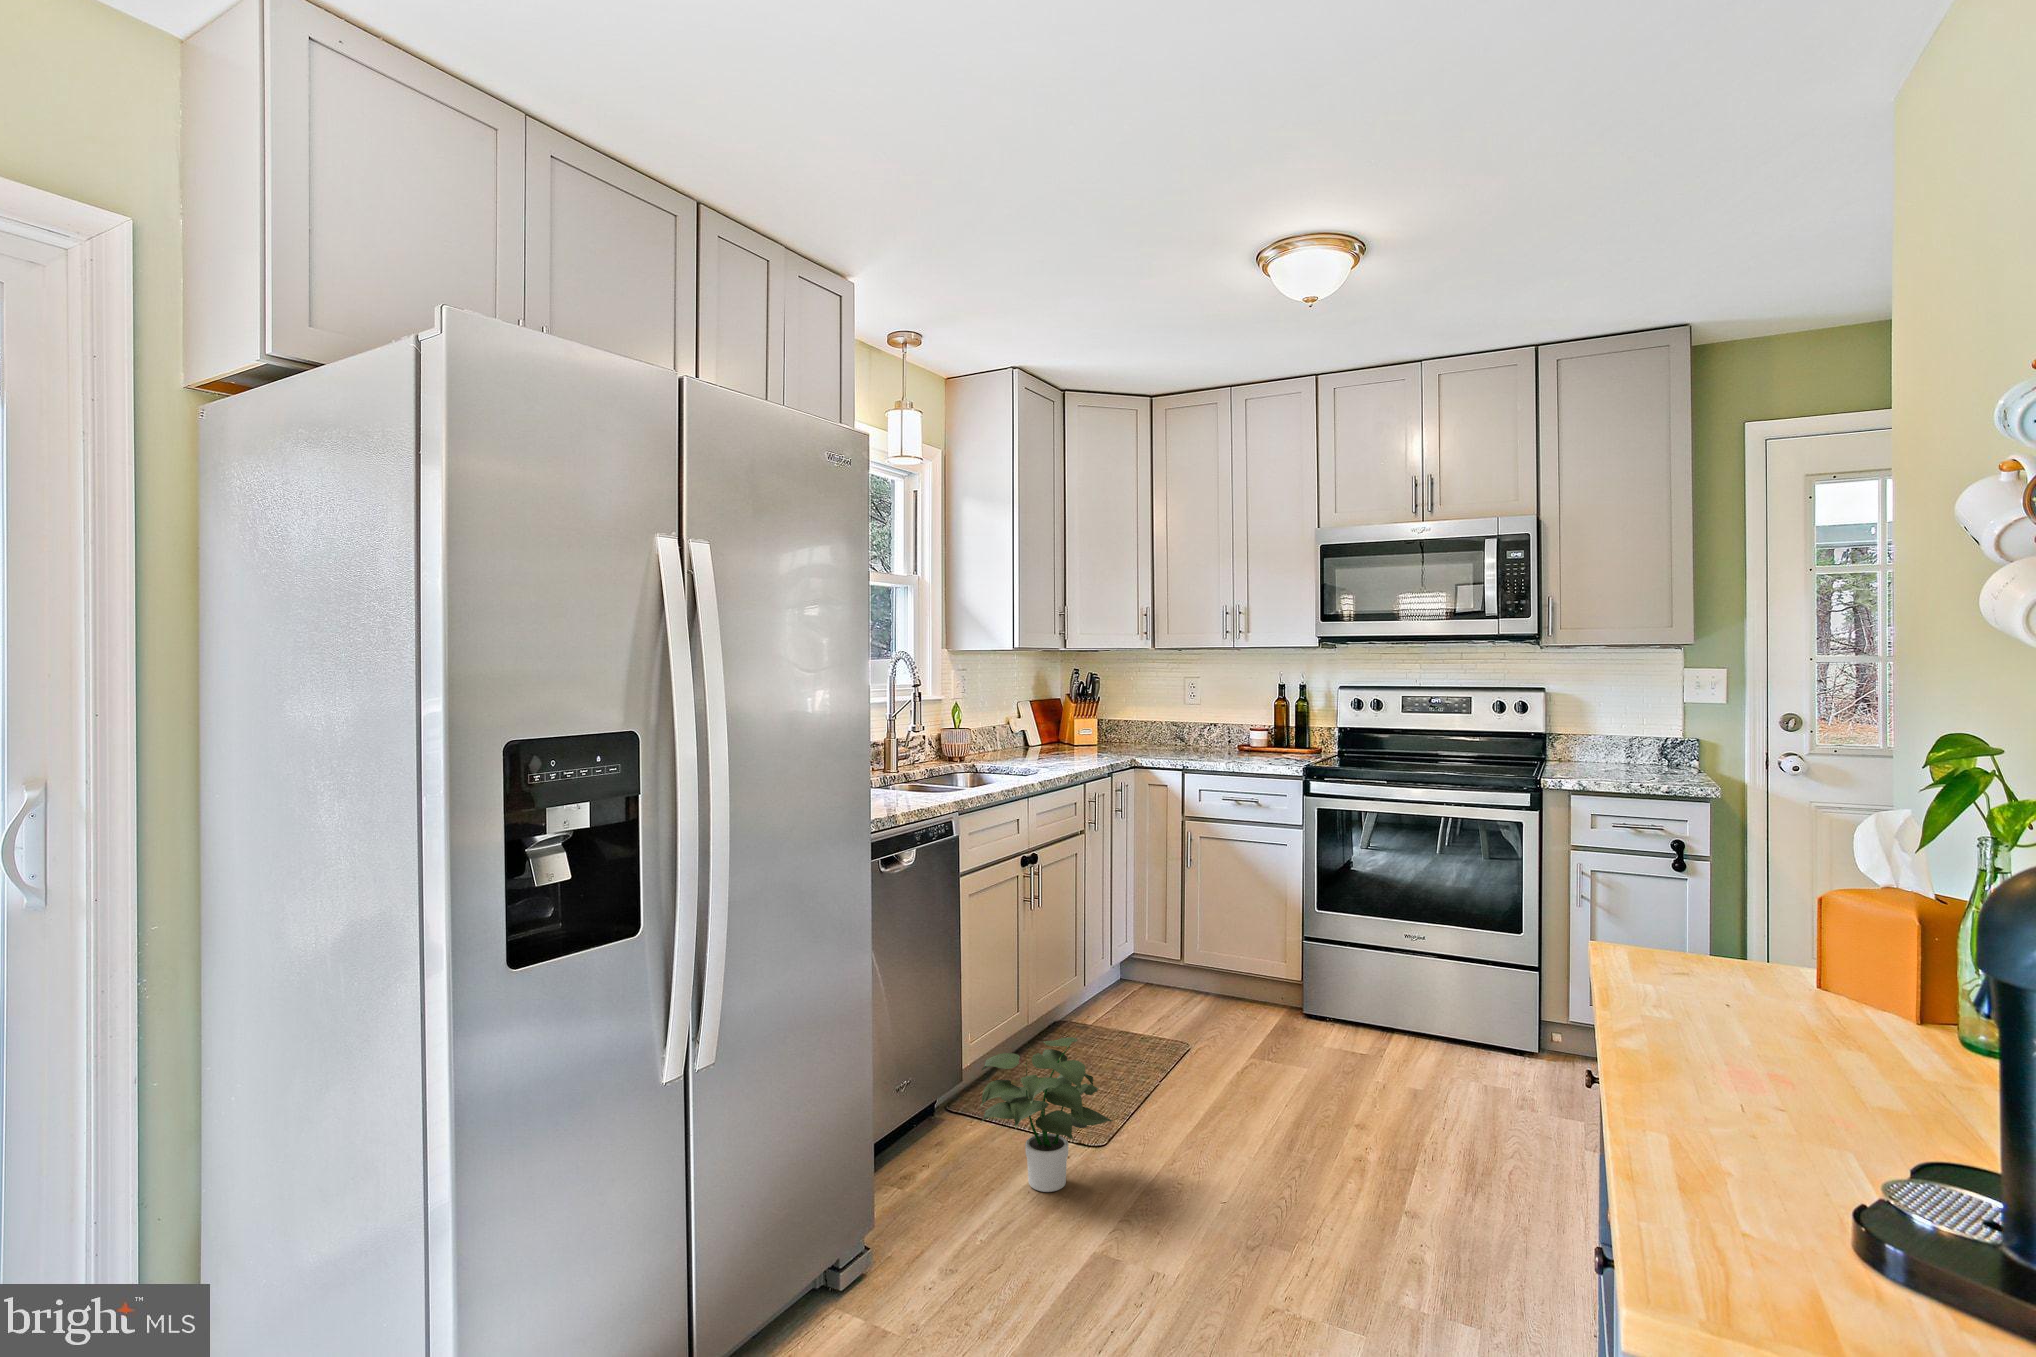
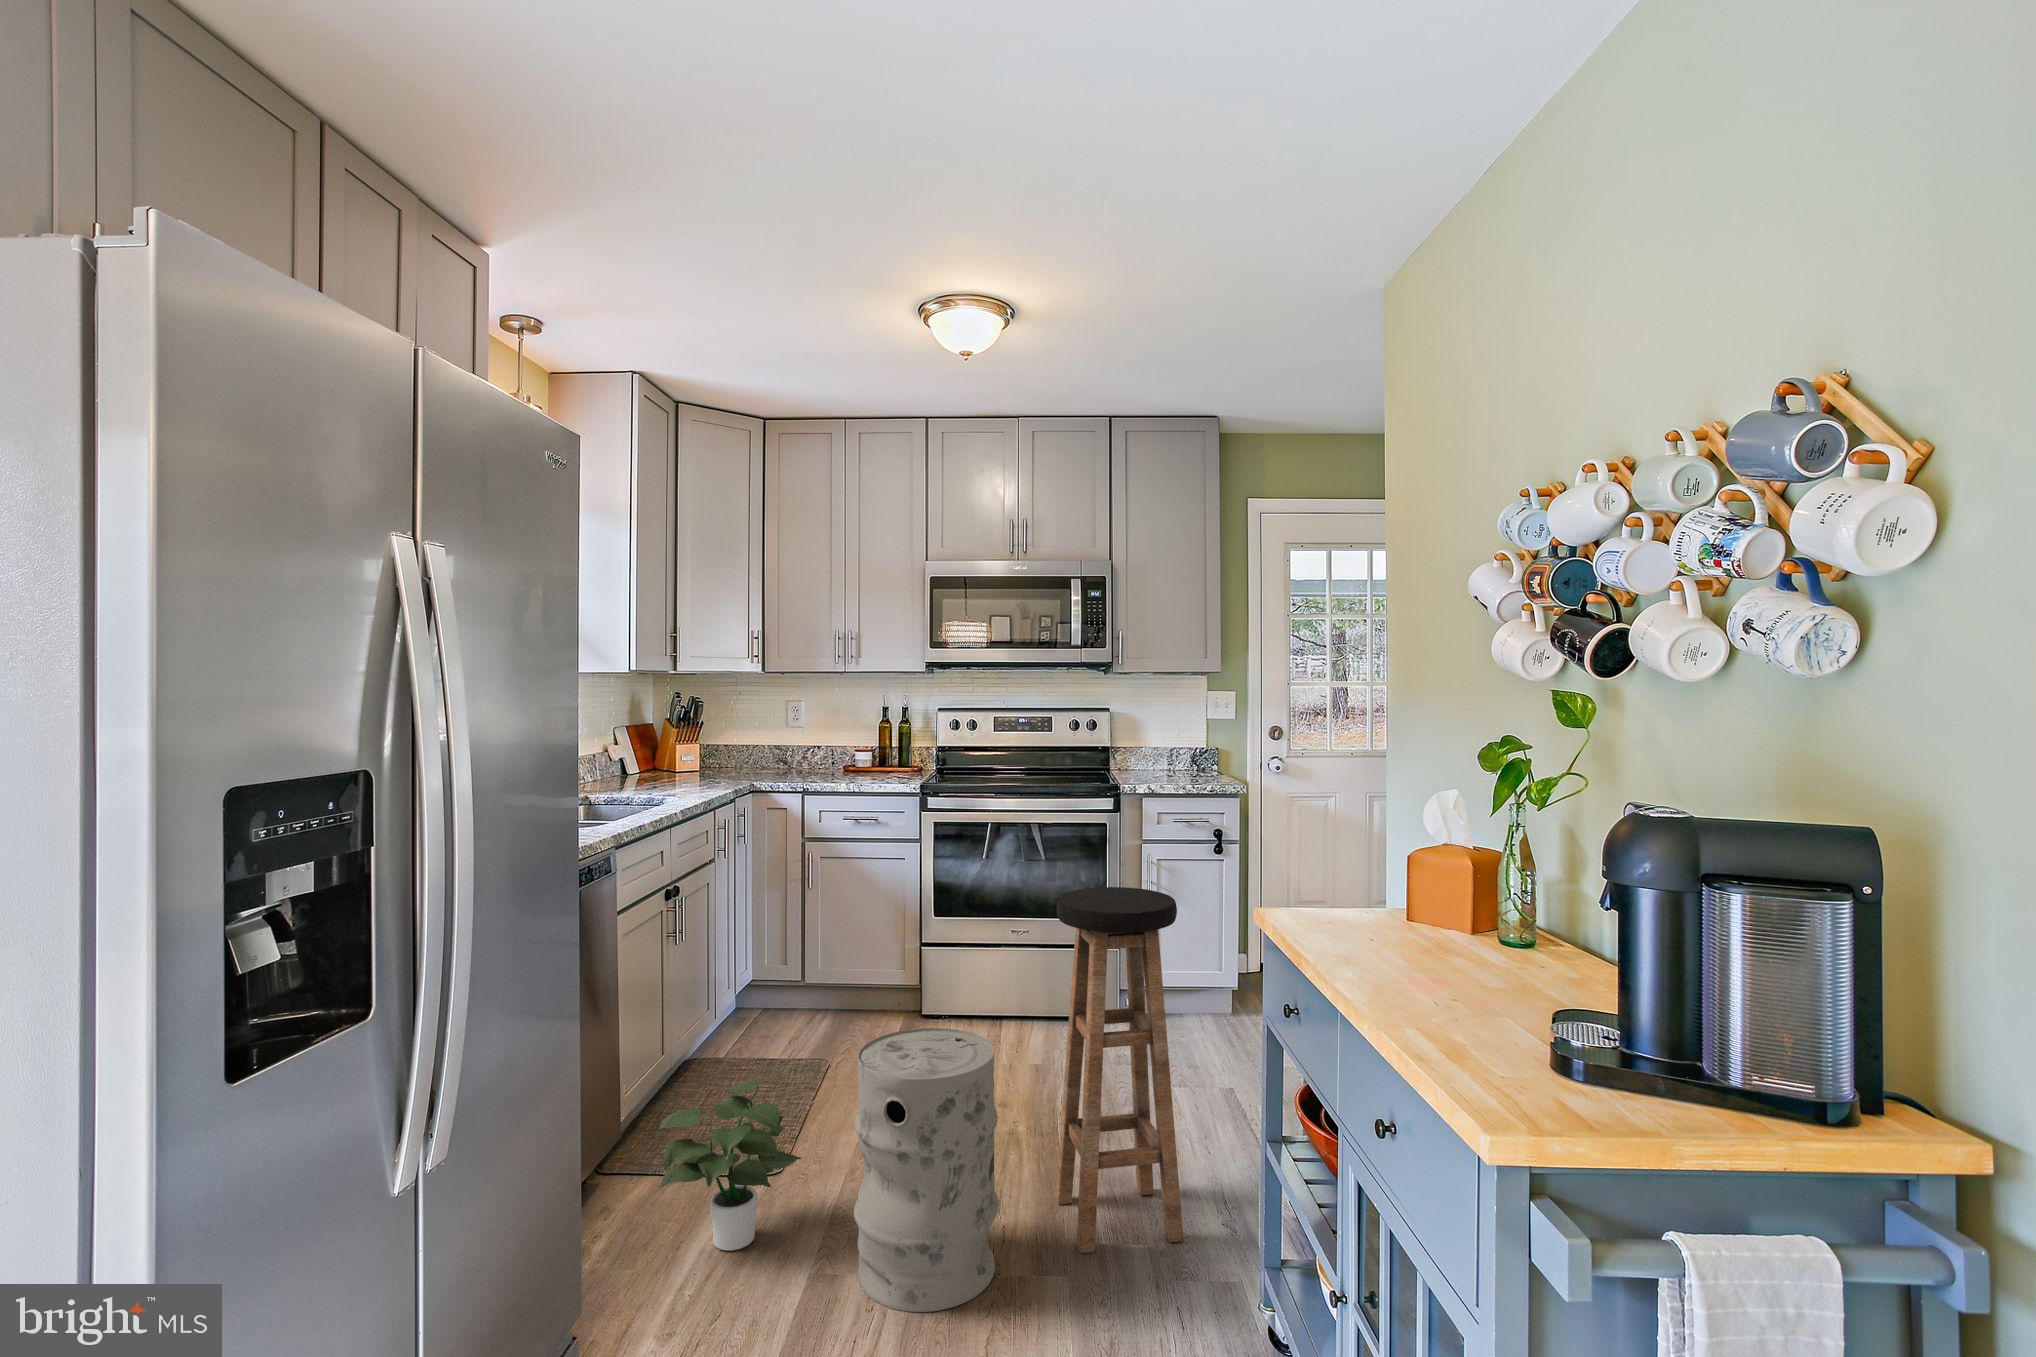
bar stool: none [1372,887,1518,1302] -> present [1055,887,1184,1253]
trash can: none [1141,1011,1290,1295] -> present [854,1028,999,1312]

